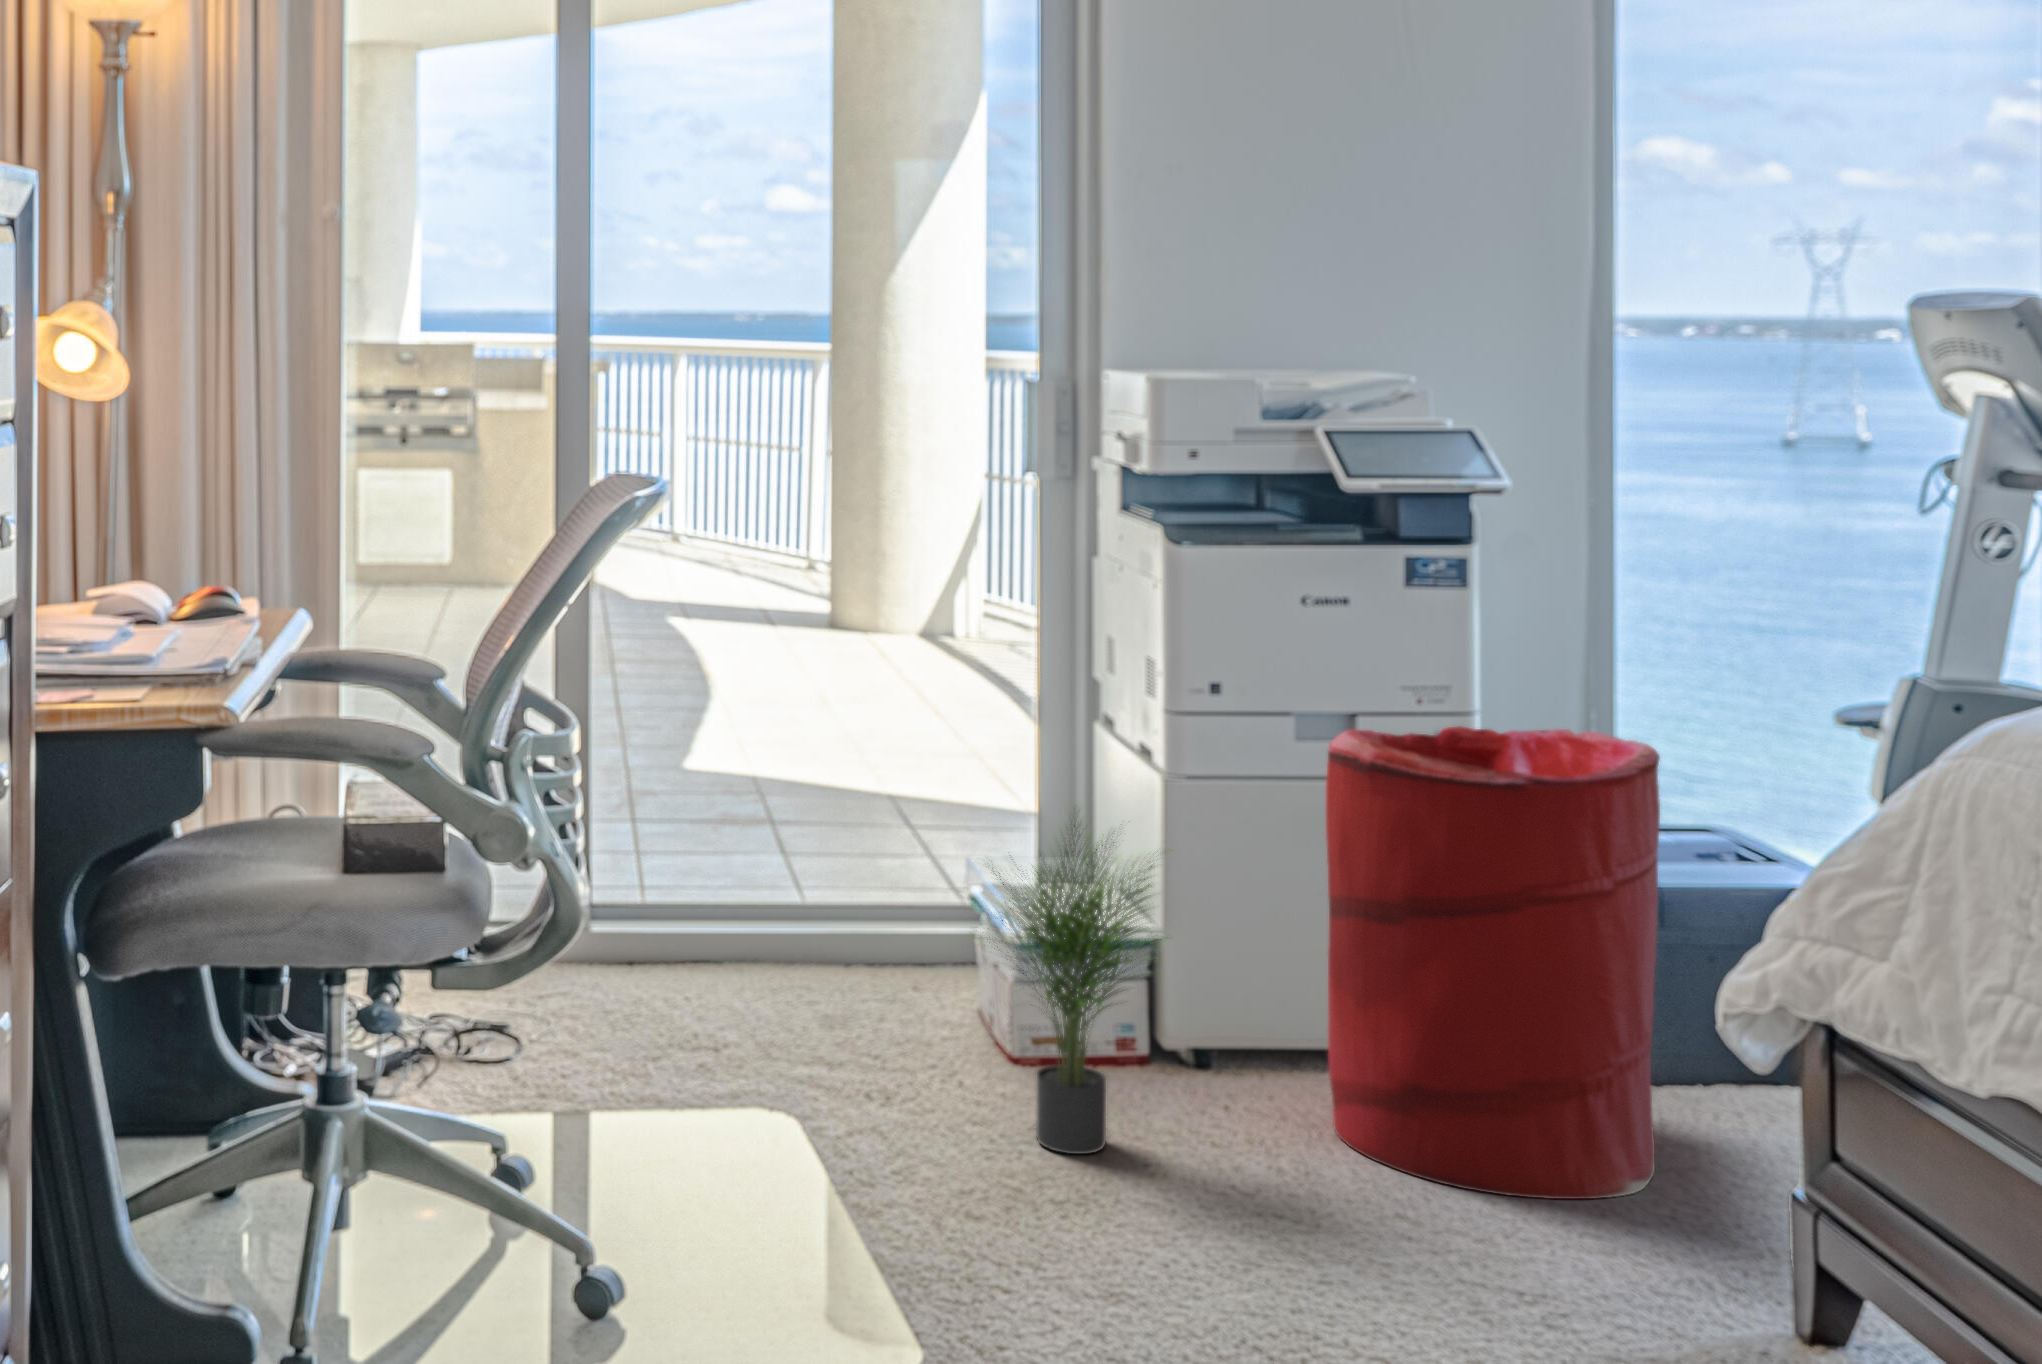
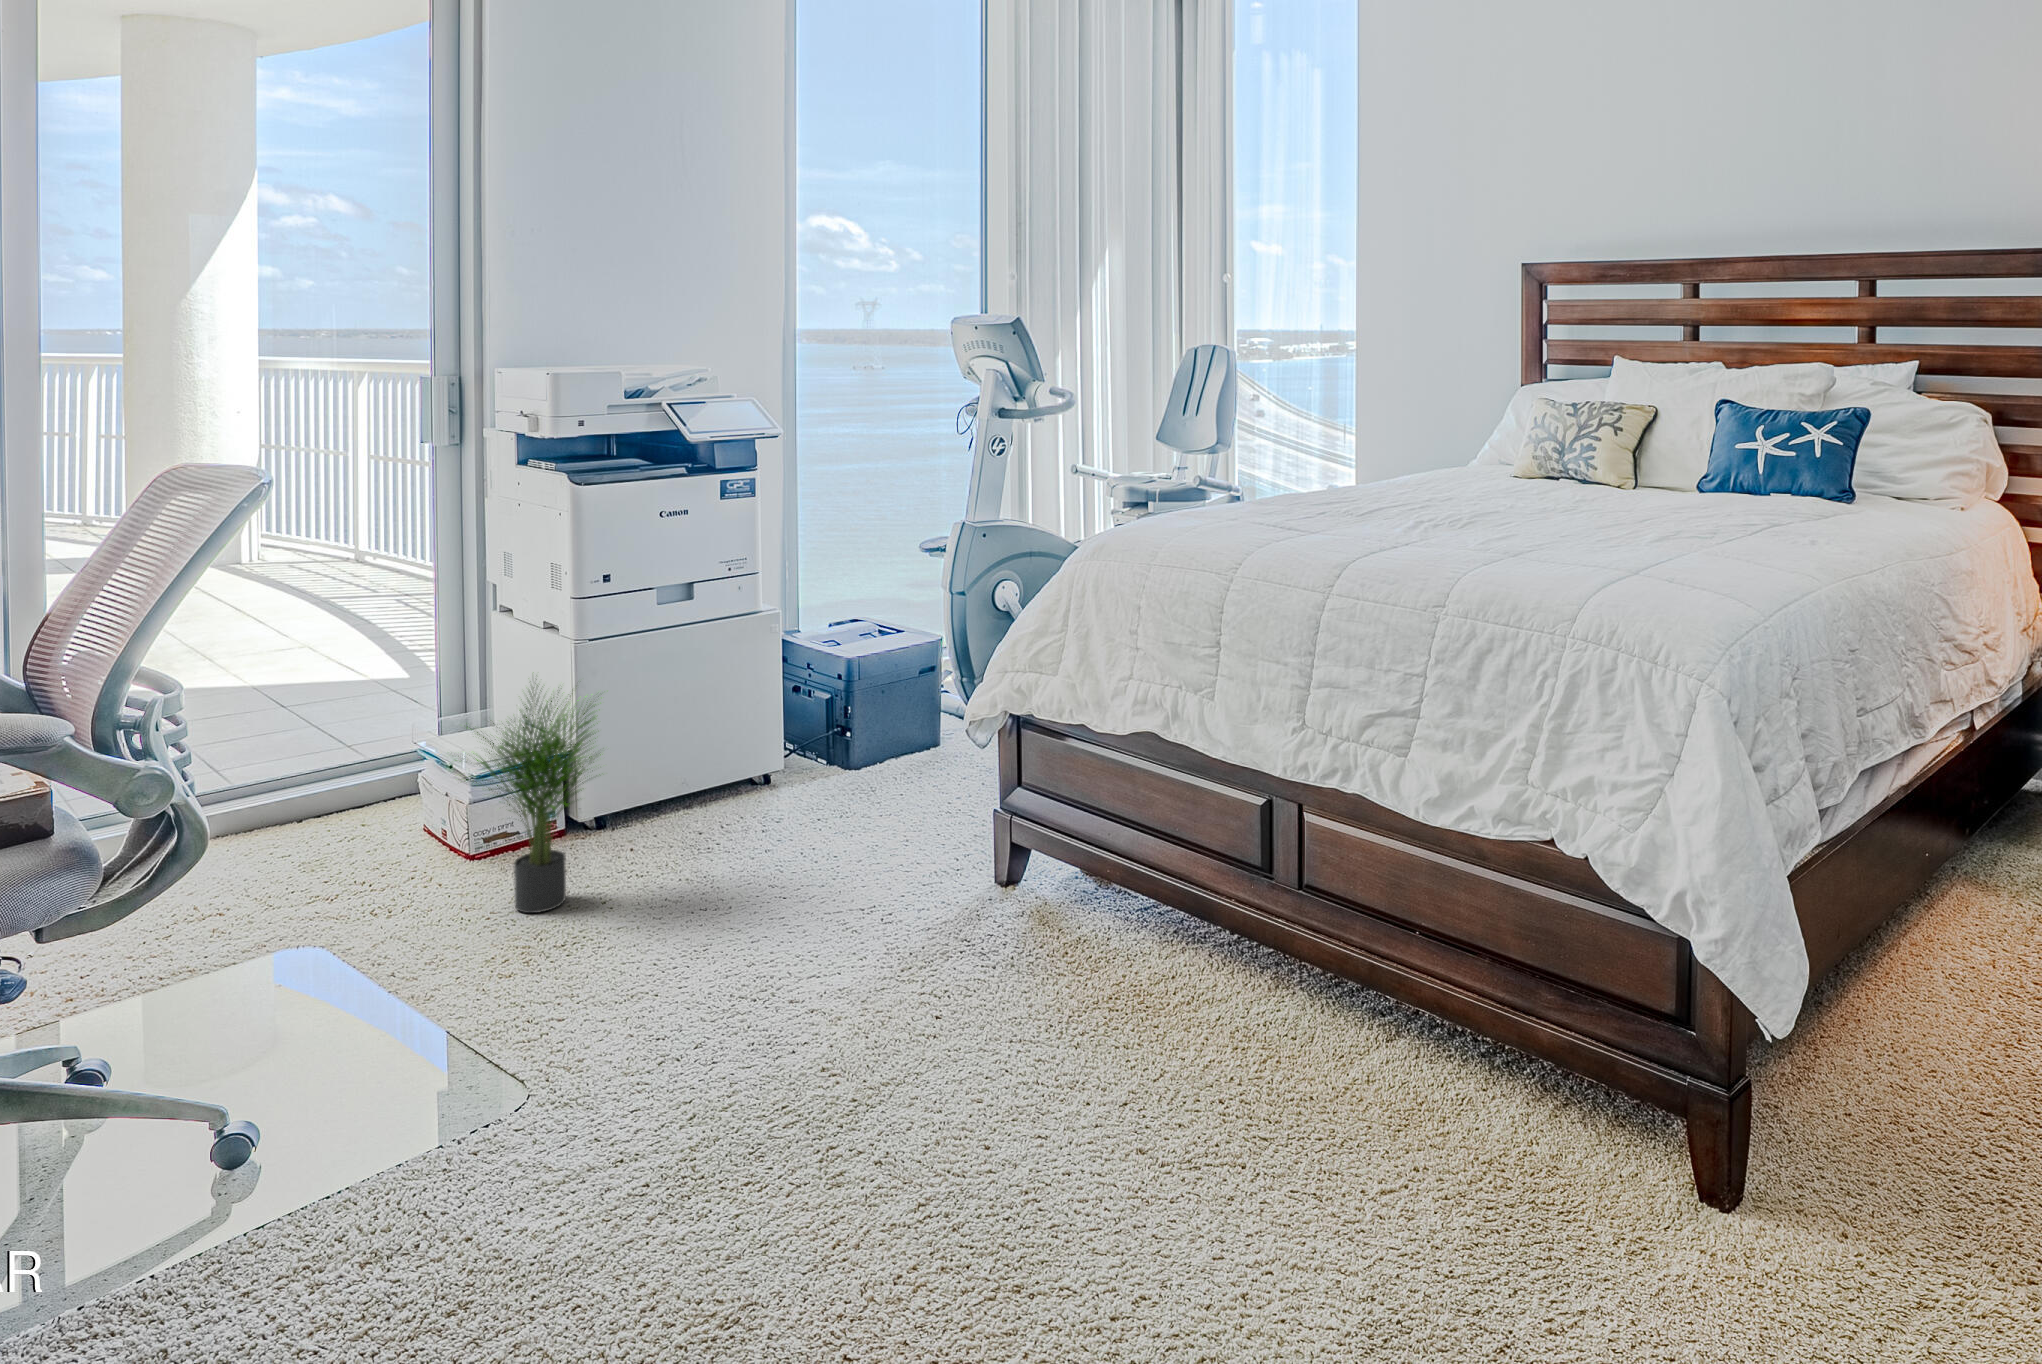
laundry hamper: present [1326,726,1660,1199] -> none [690,574,881,857]

